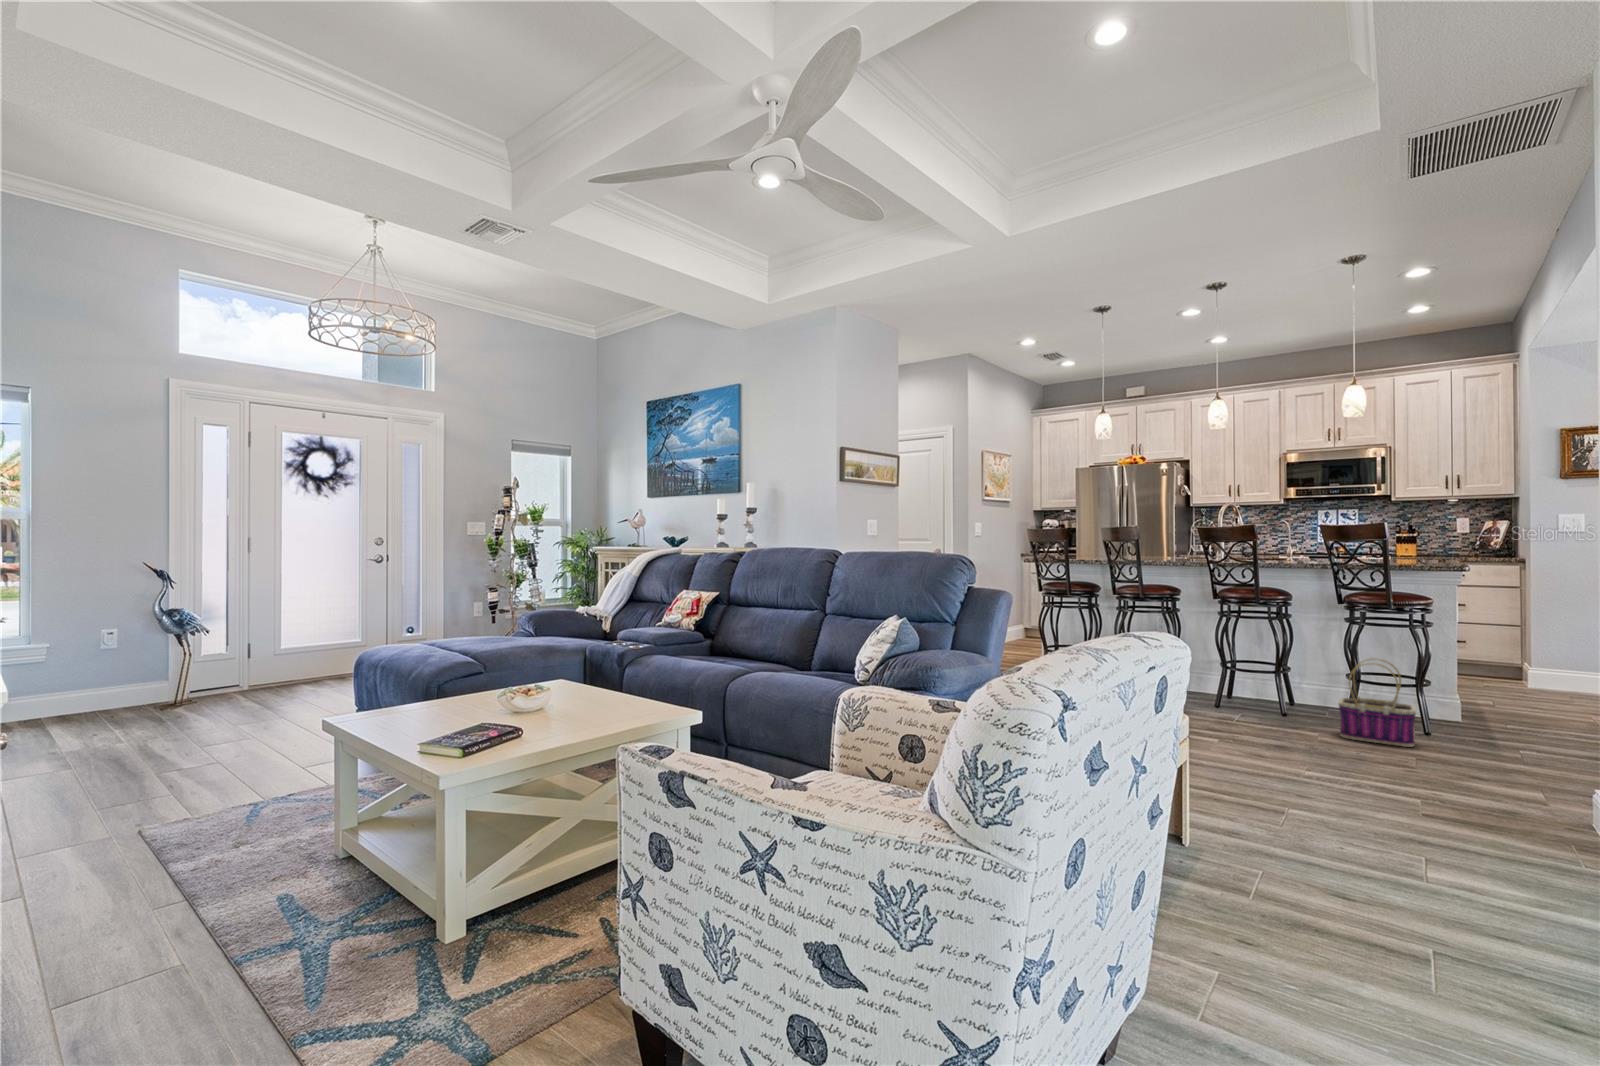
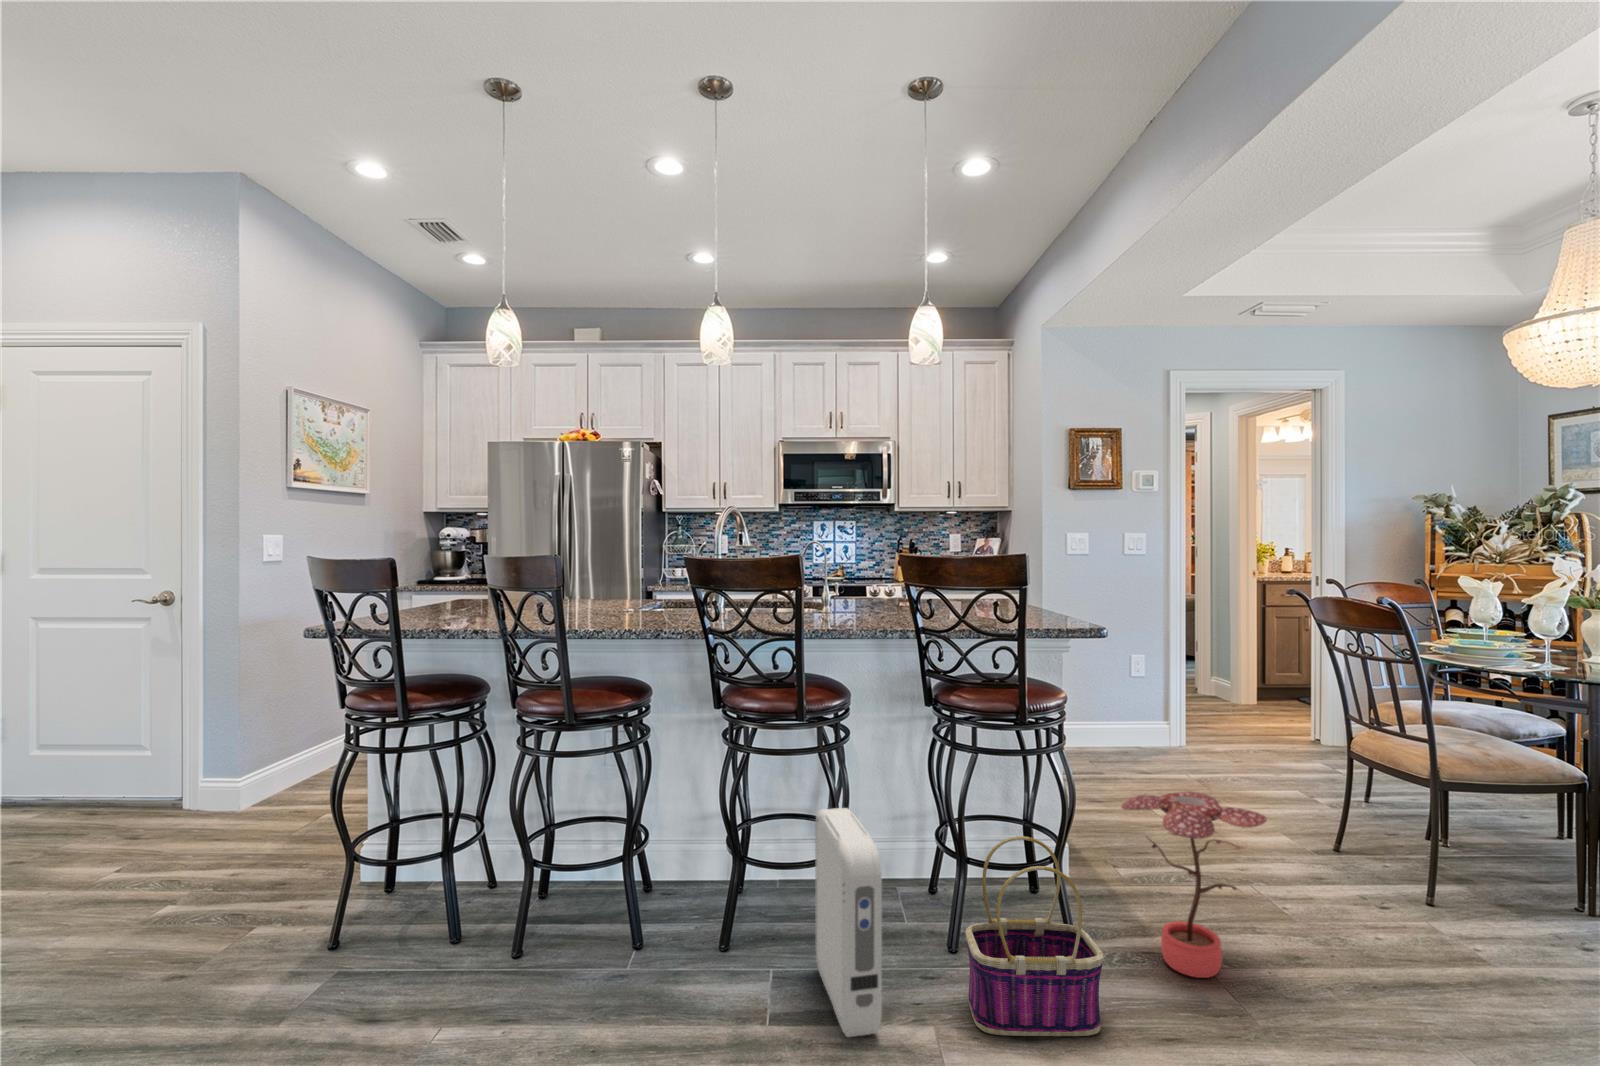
air purifier: none [1261,640,1286,729] -> present [815,808,882,1037]
potted plant: none [1461,654,1557,751] -> present [1122,791,1267,978]

